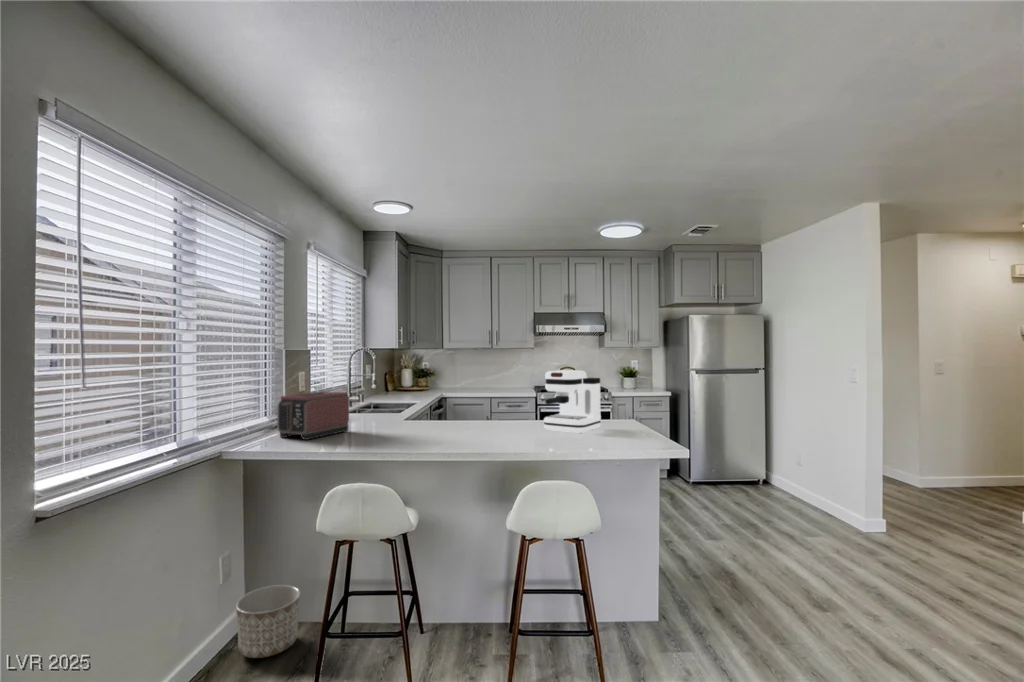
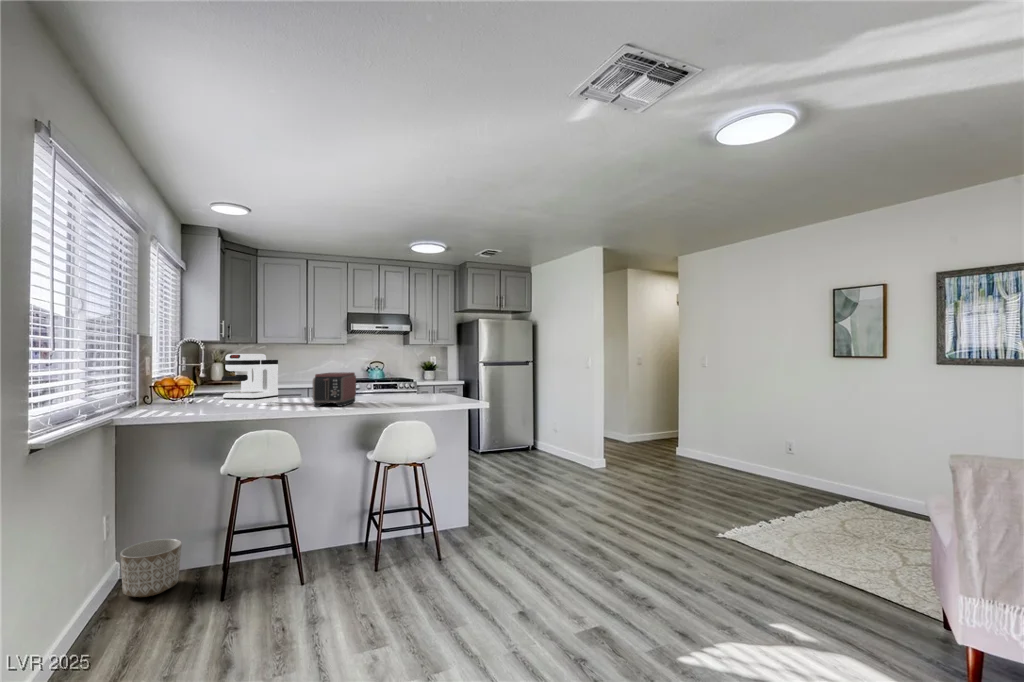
coffee maker: present [544,370,601,433] -> present [222,354,278,405]
toaster: present [277,391,349,440] -> present [312,372,356,407]

